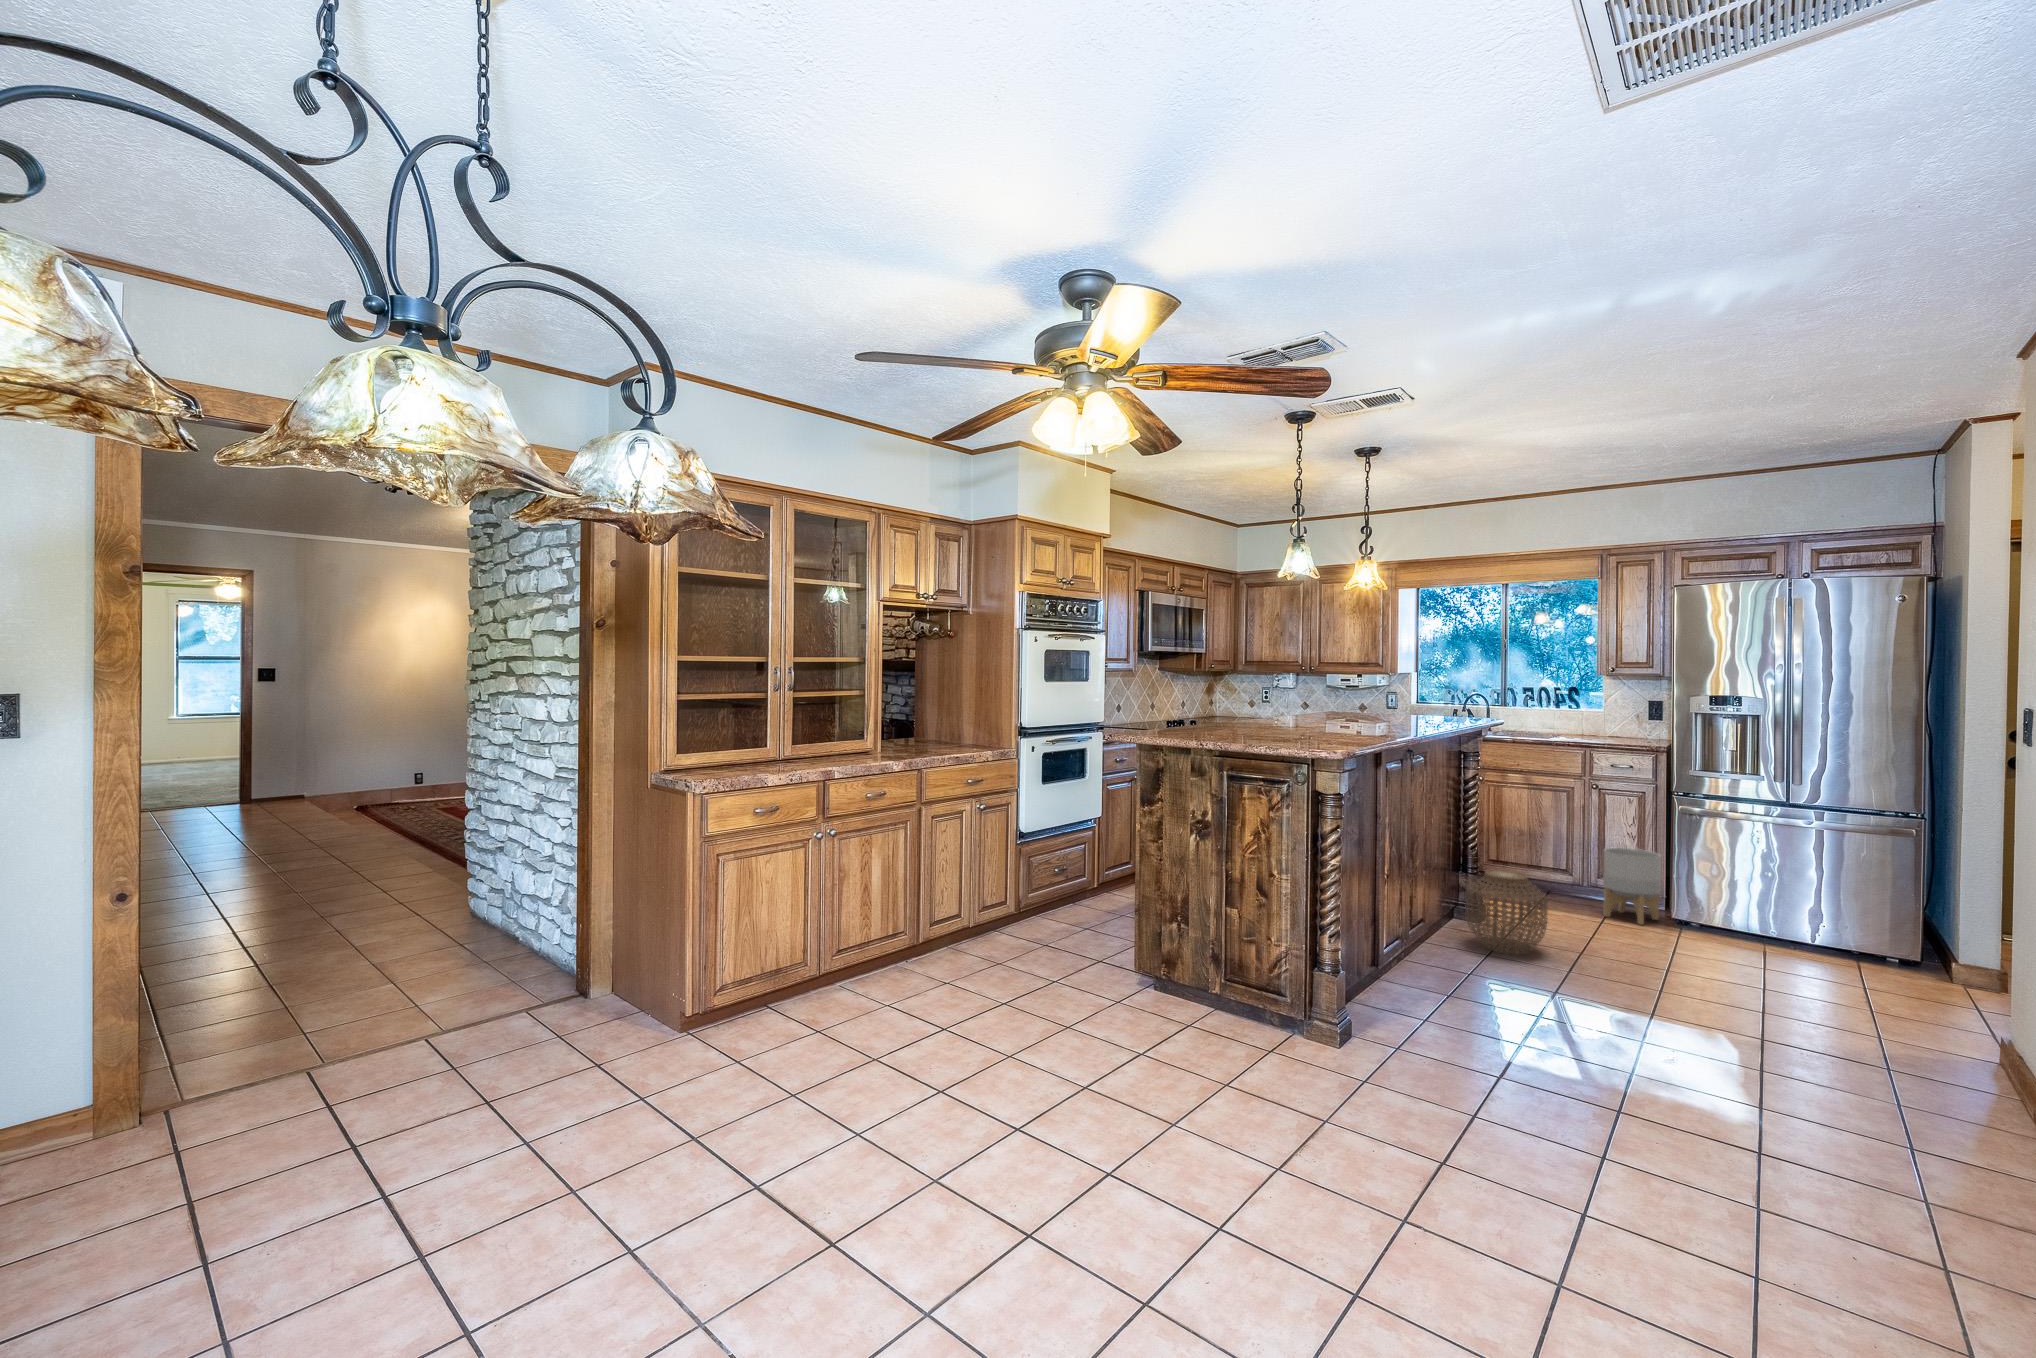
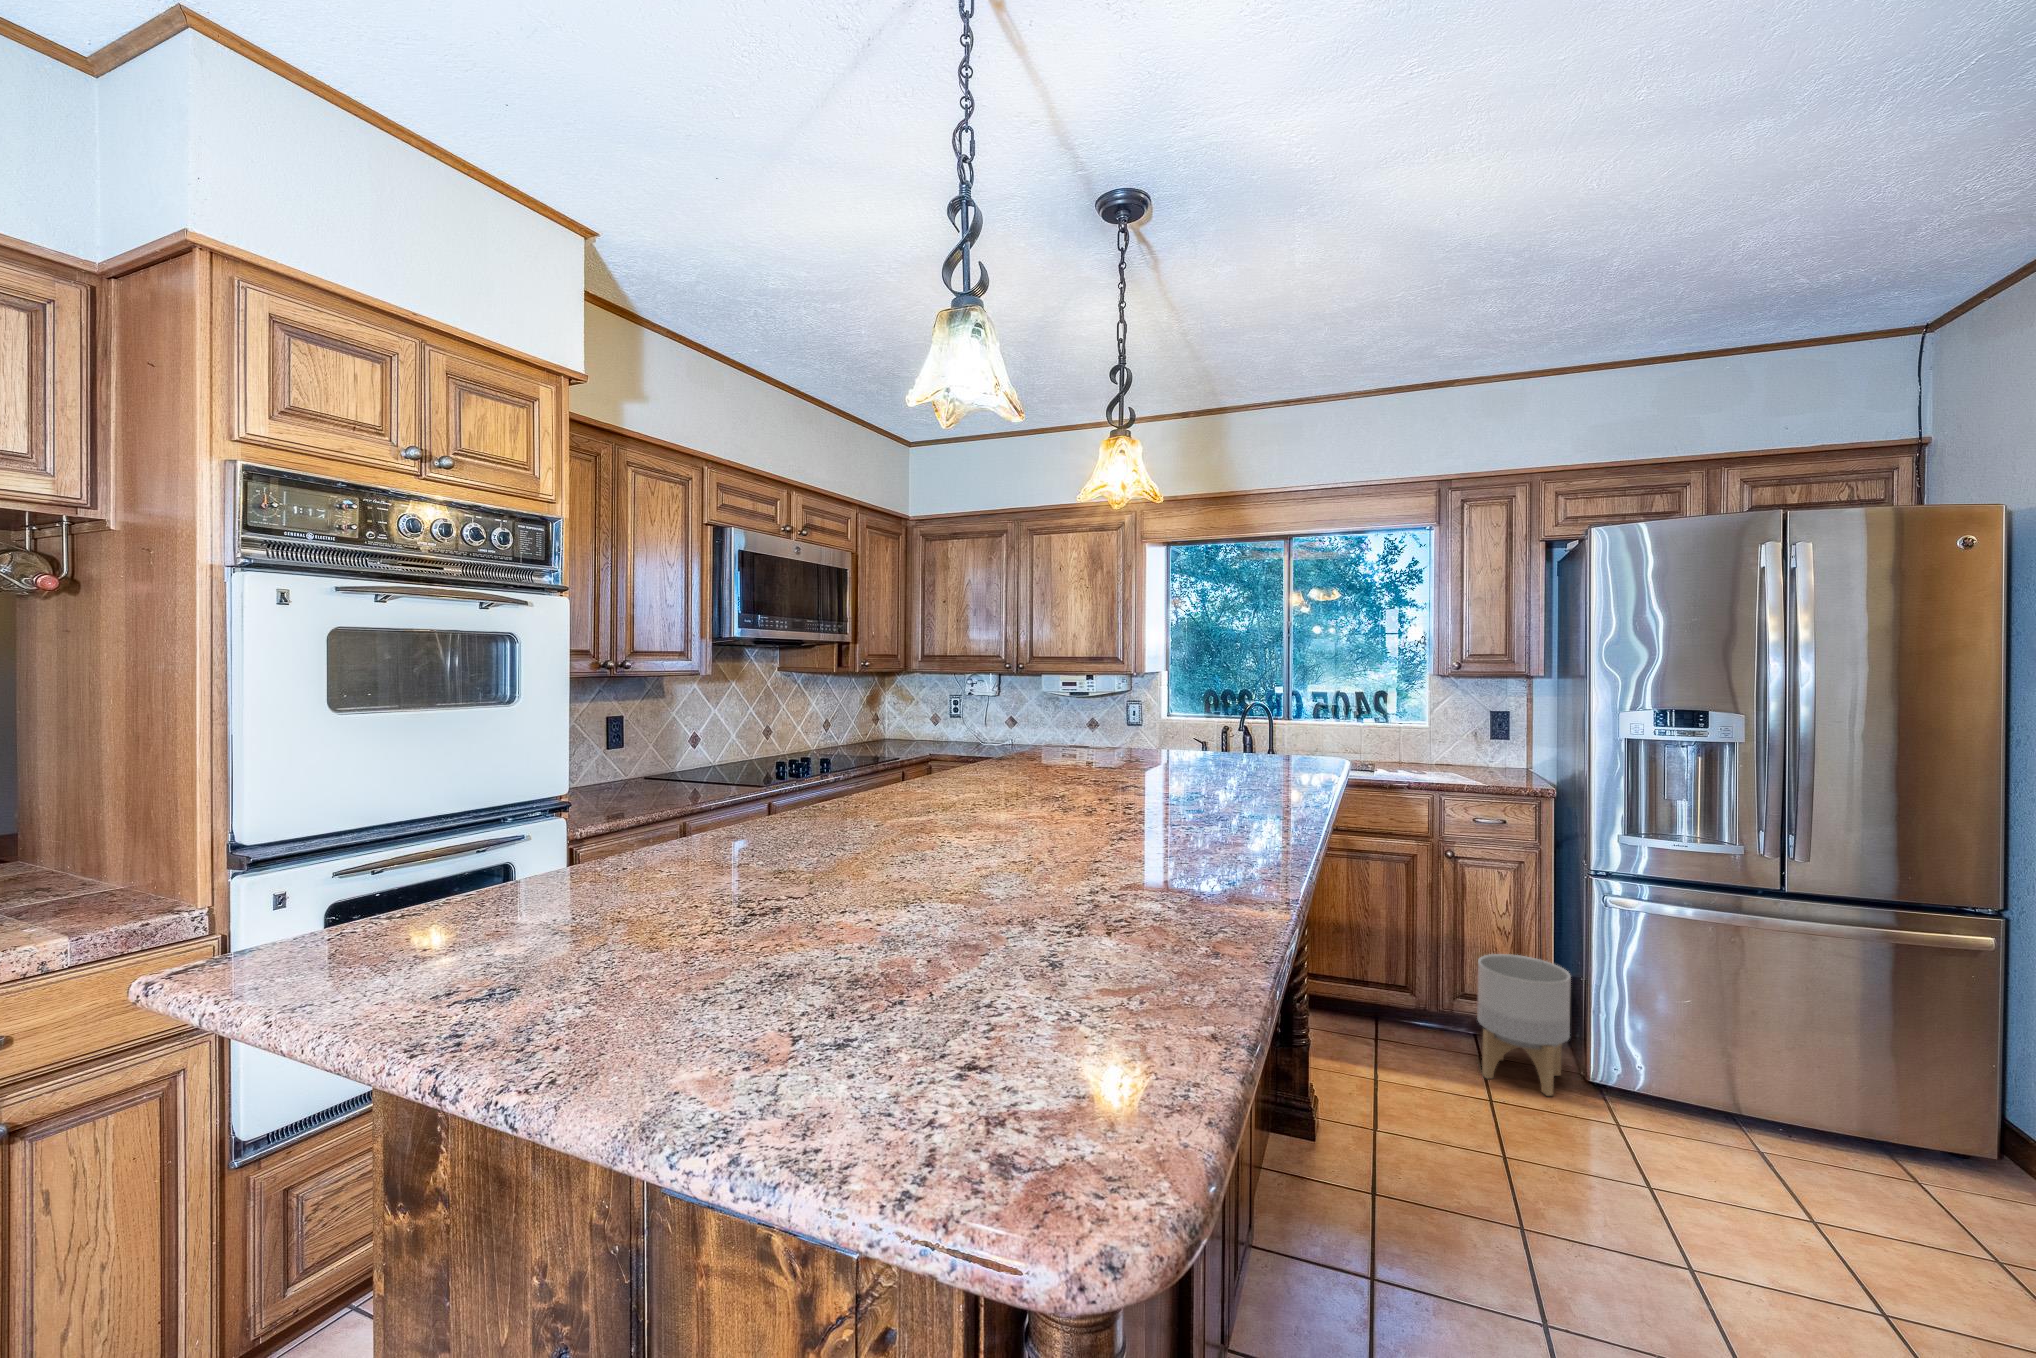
woven basket: present [1465,870,1547,954] -> none [1319,1071,1484,1270]

